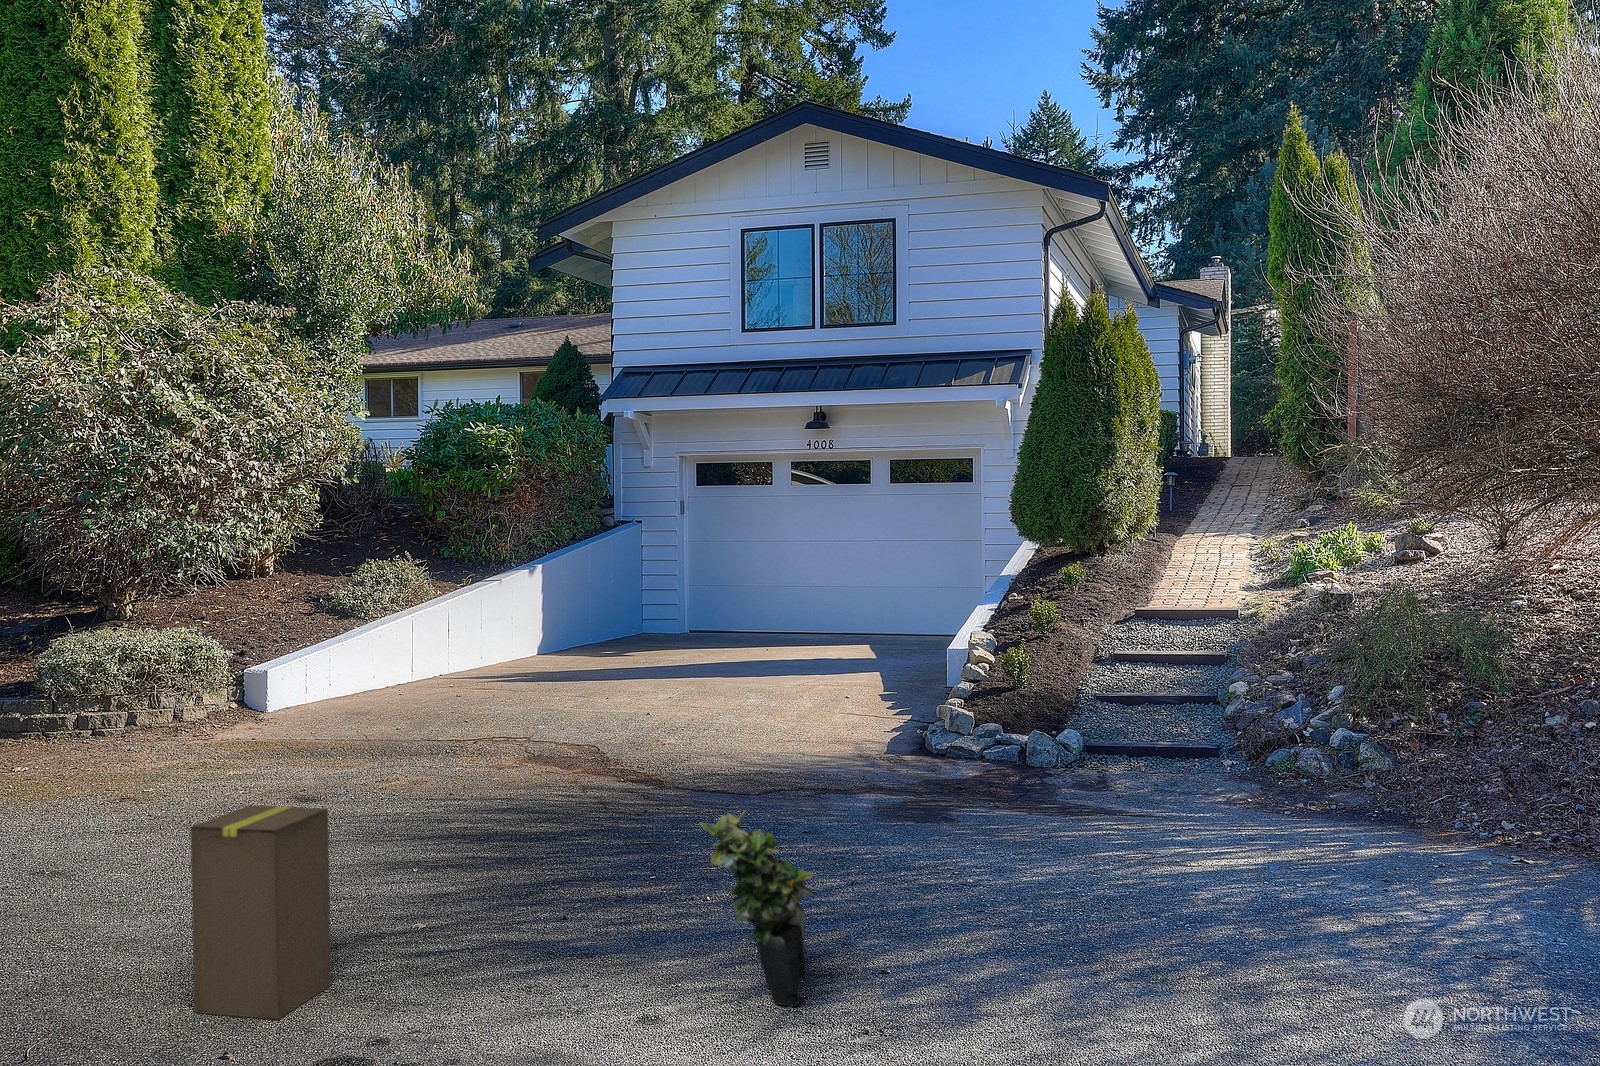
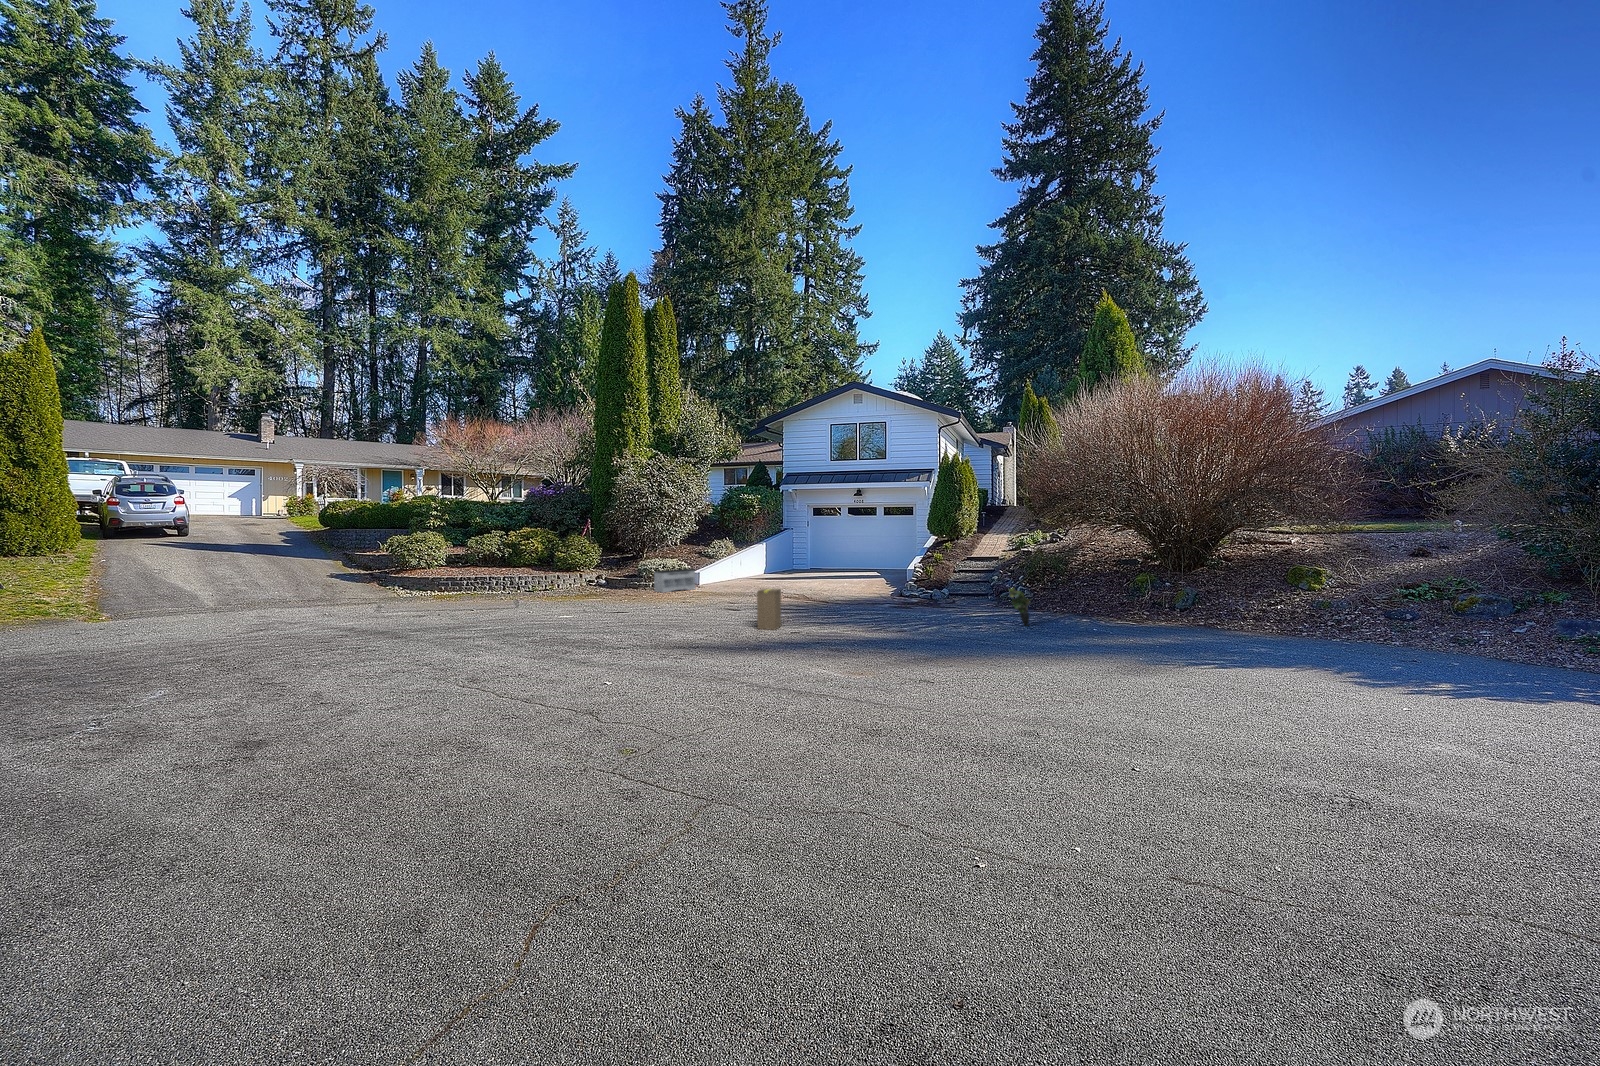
bench: none [64,660,222,752] -> present [654,568,695,592]
potted plant: present [700,812,815,1007] -> present [1009,588,1030,625]

